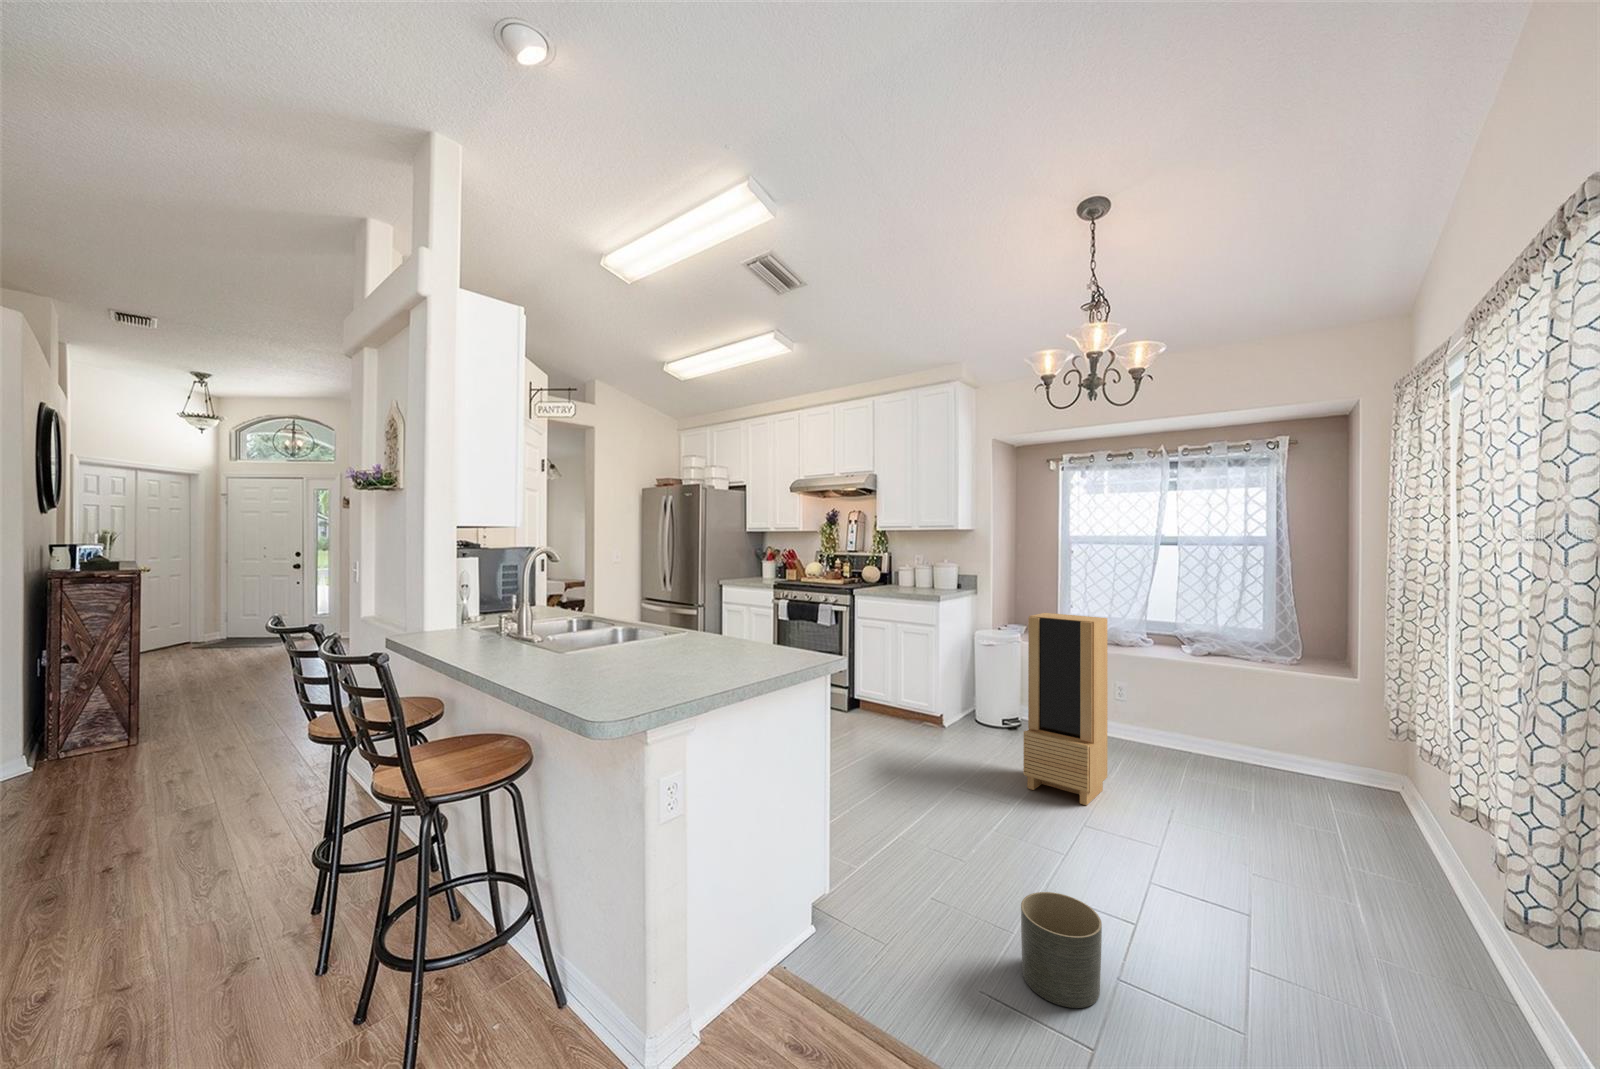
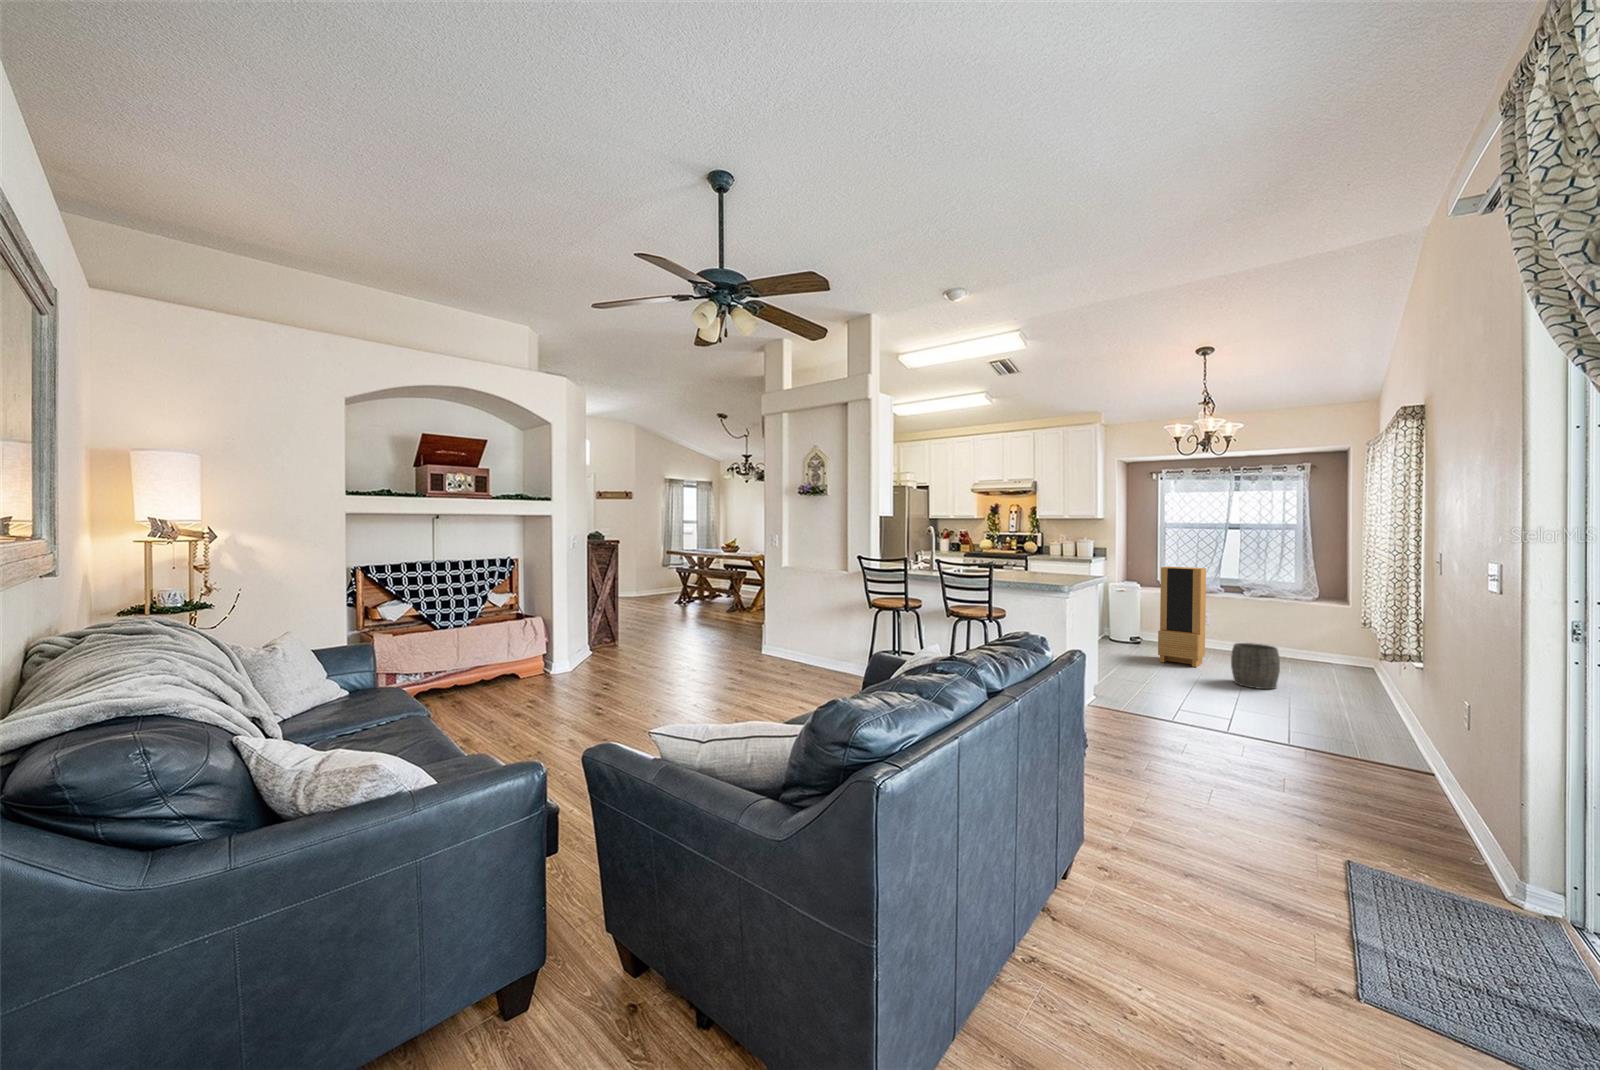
woven basket: none [1140,779,1237,895] -> present [1231,643,1280,689]
planter: present [1021,892,1102,1008] -> none [1190,674,1226,709]

